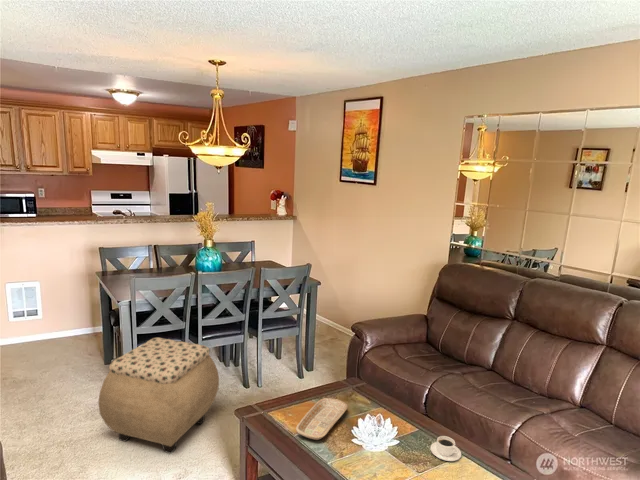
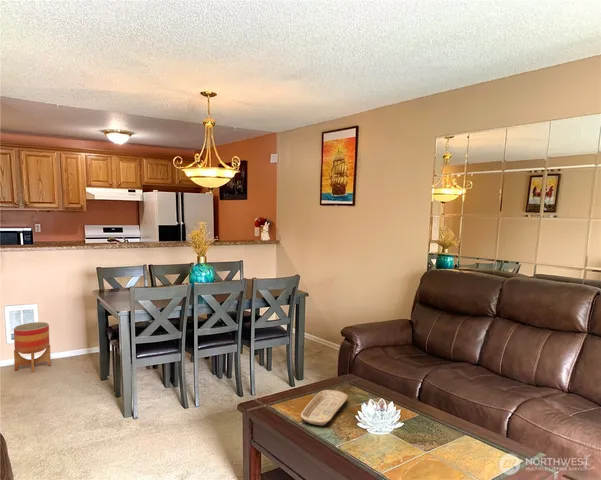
planter: none [16,300,55,352] -> present [14,322,51,373]
ottoman: present [98,338,219,453] -> none [100,347,216,459]
coffee cup: present [430,436,461,461] -> none [433,416,464,438]

